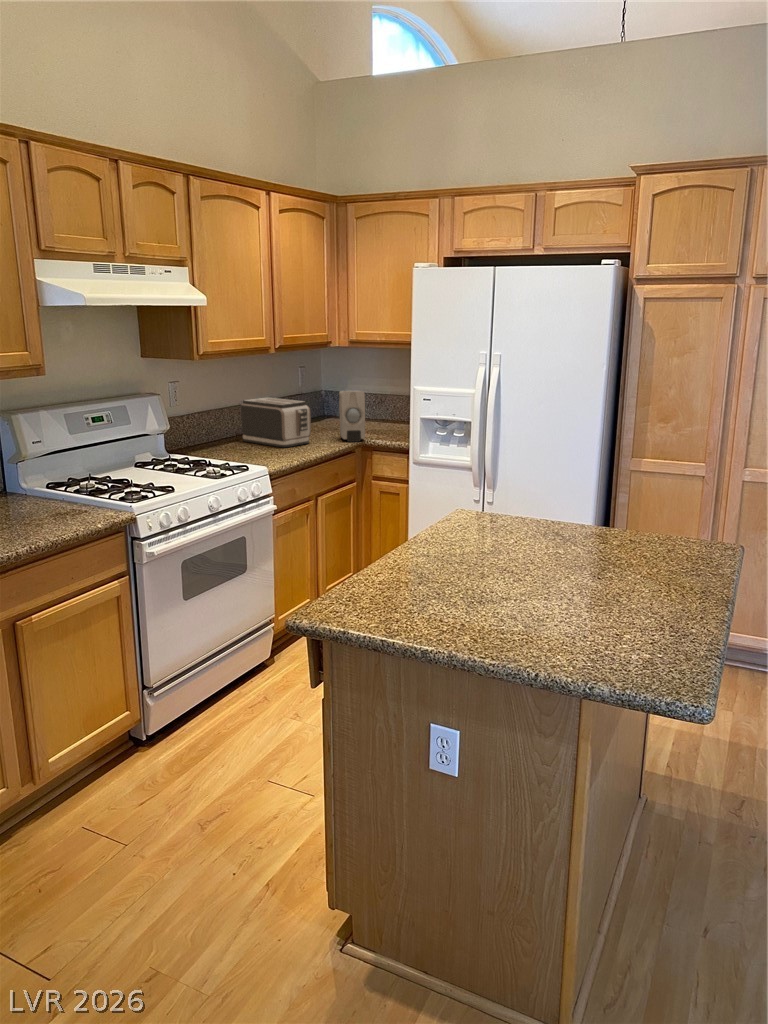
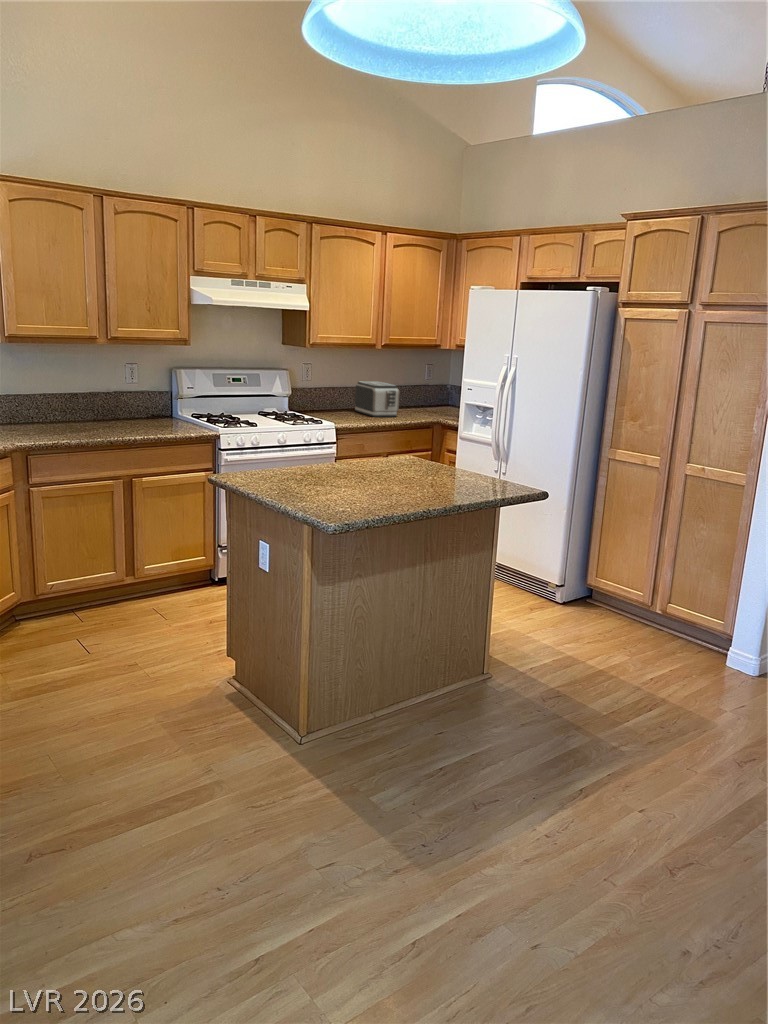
soap dispenser: present [339,391,365,442] -> none [422,381,445,419]

